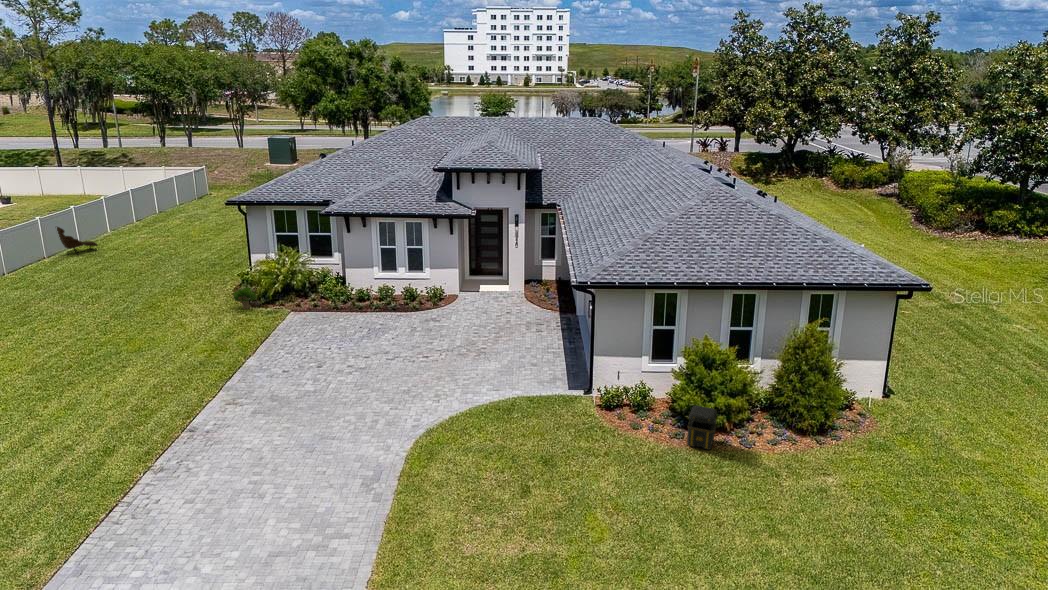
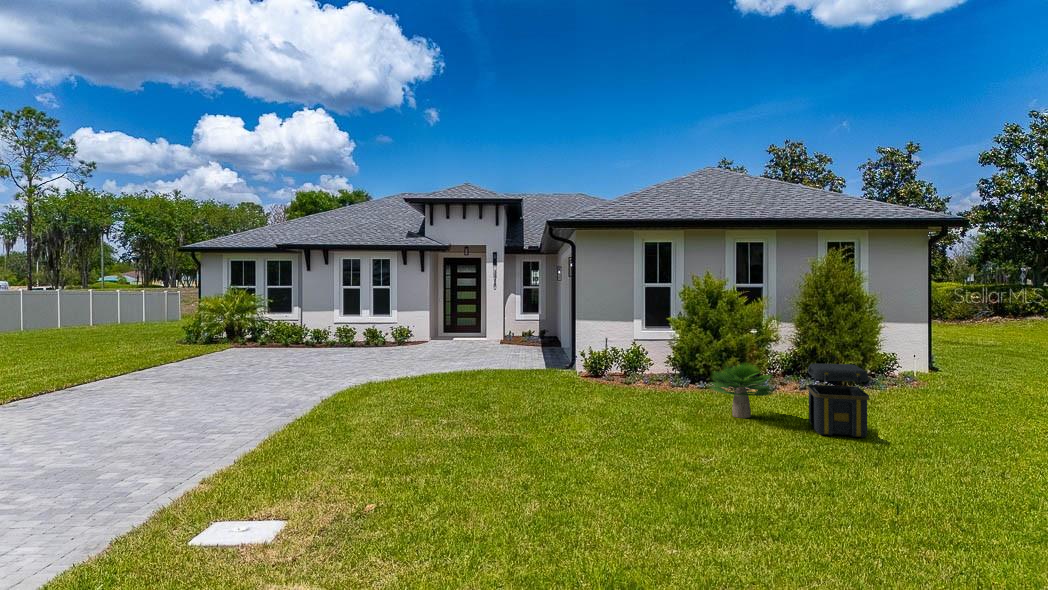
lounge chair: present [57,227,98,254] -> none [16,310,63,340]
potted plant: present [232,288,257,309] -> present [710,363,773,418]

